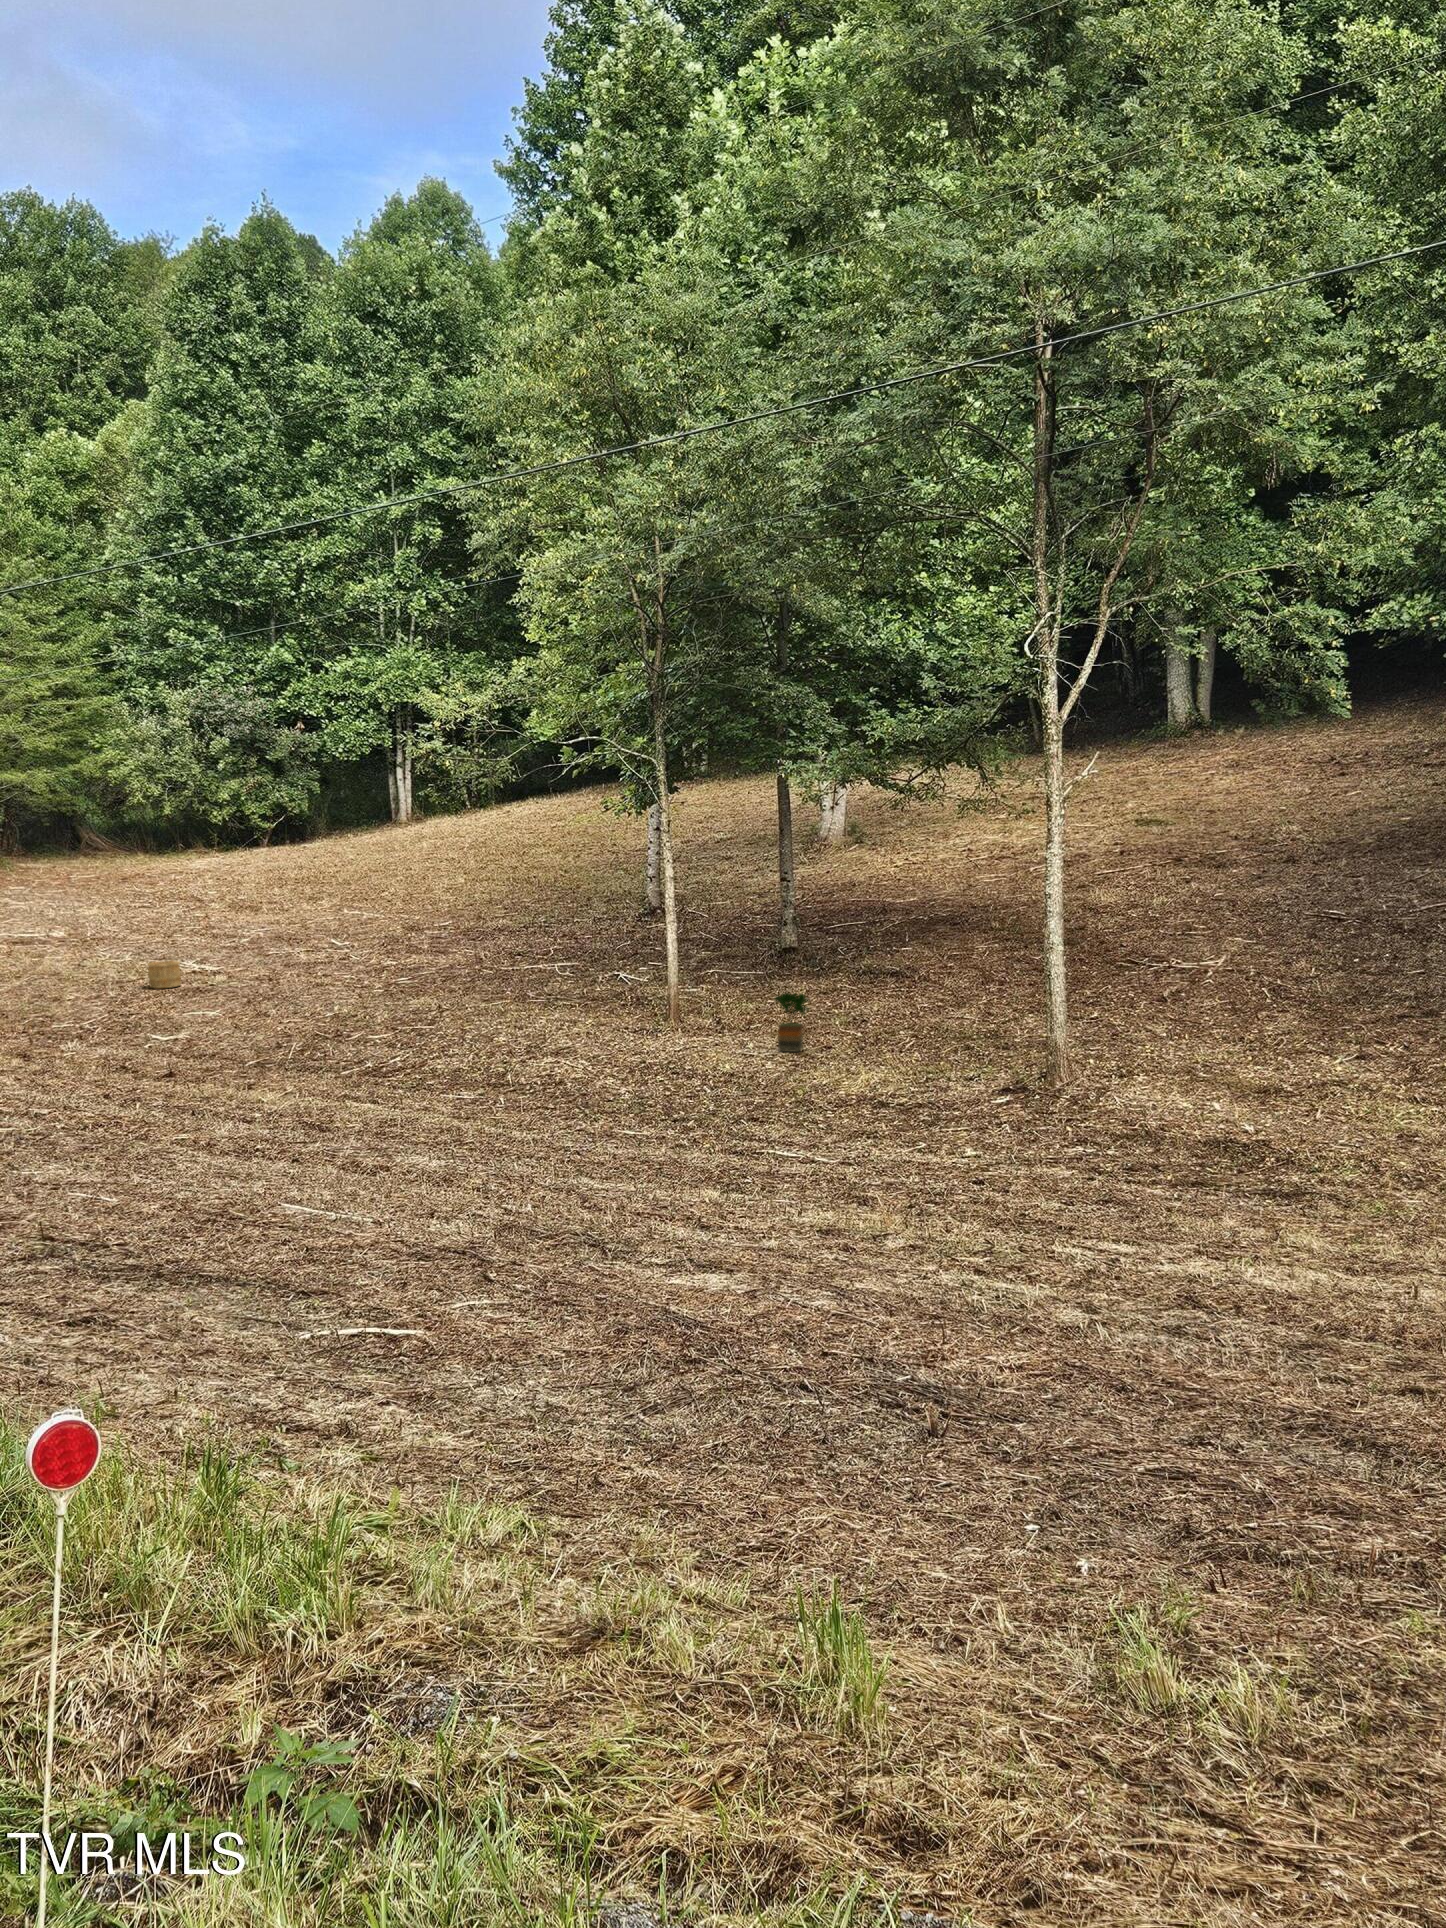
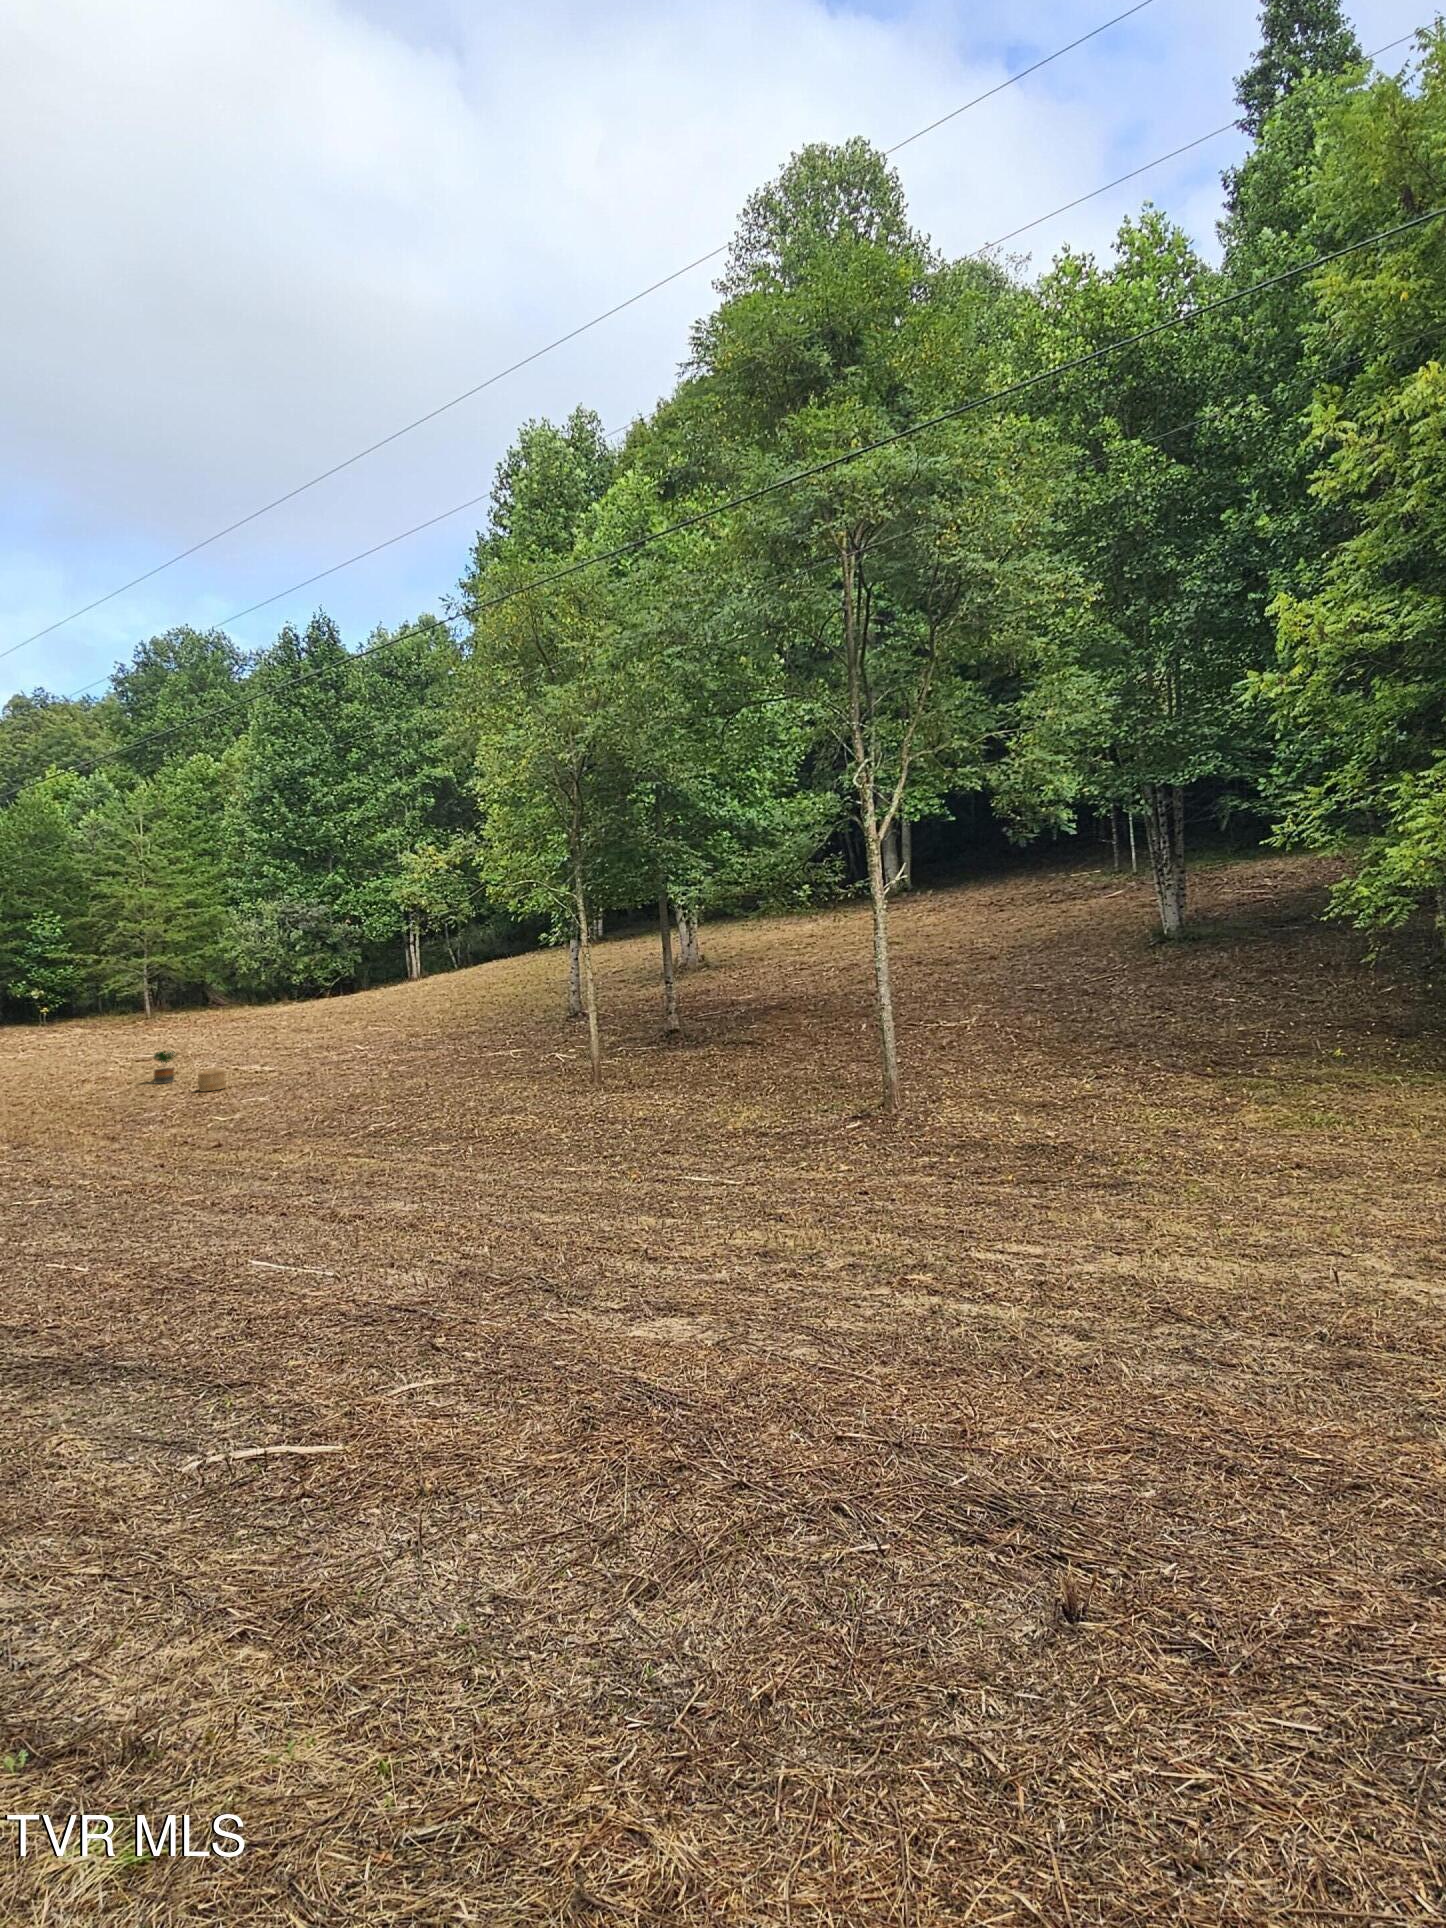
potted tree: present [774,993,809,1052] -> present [154,1051,175,1084]

